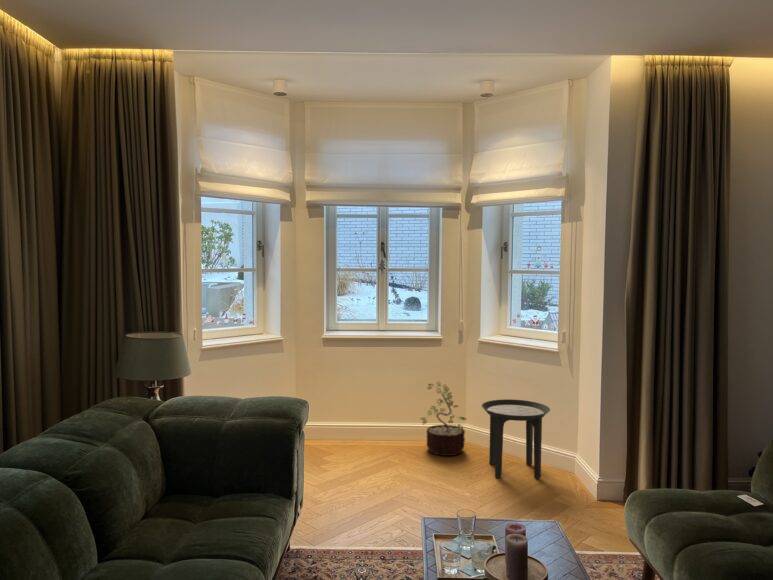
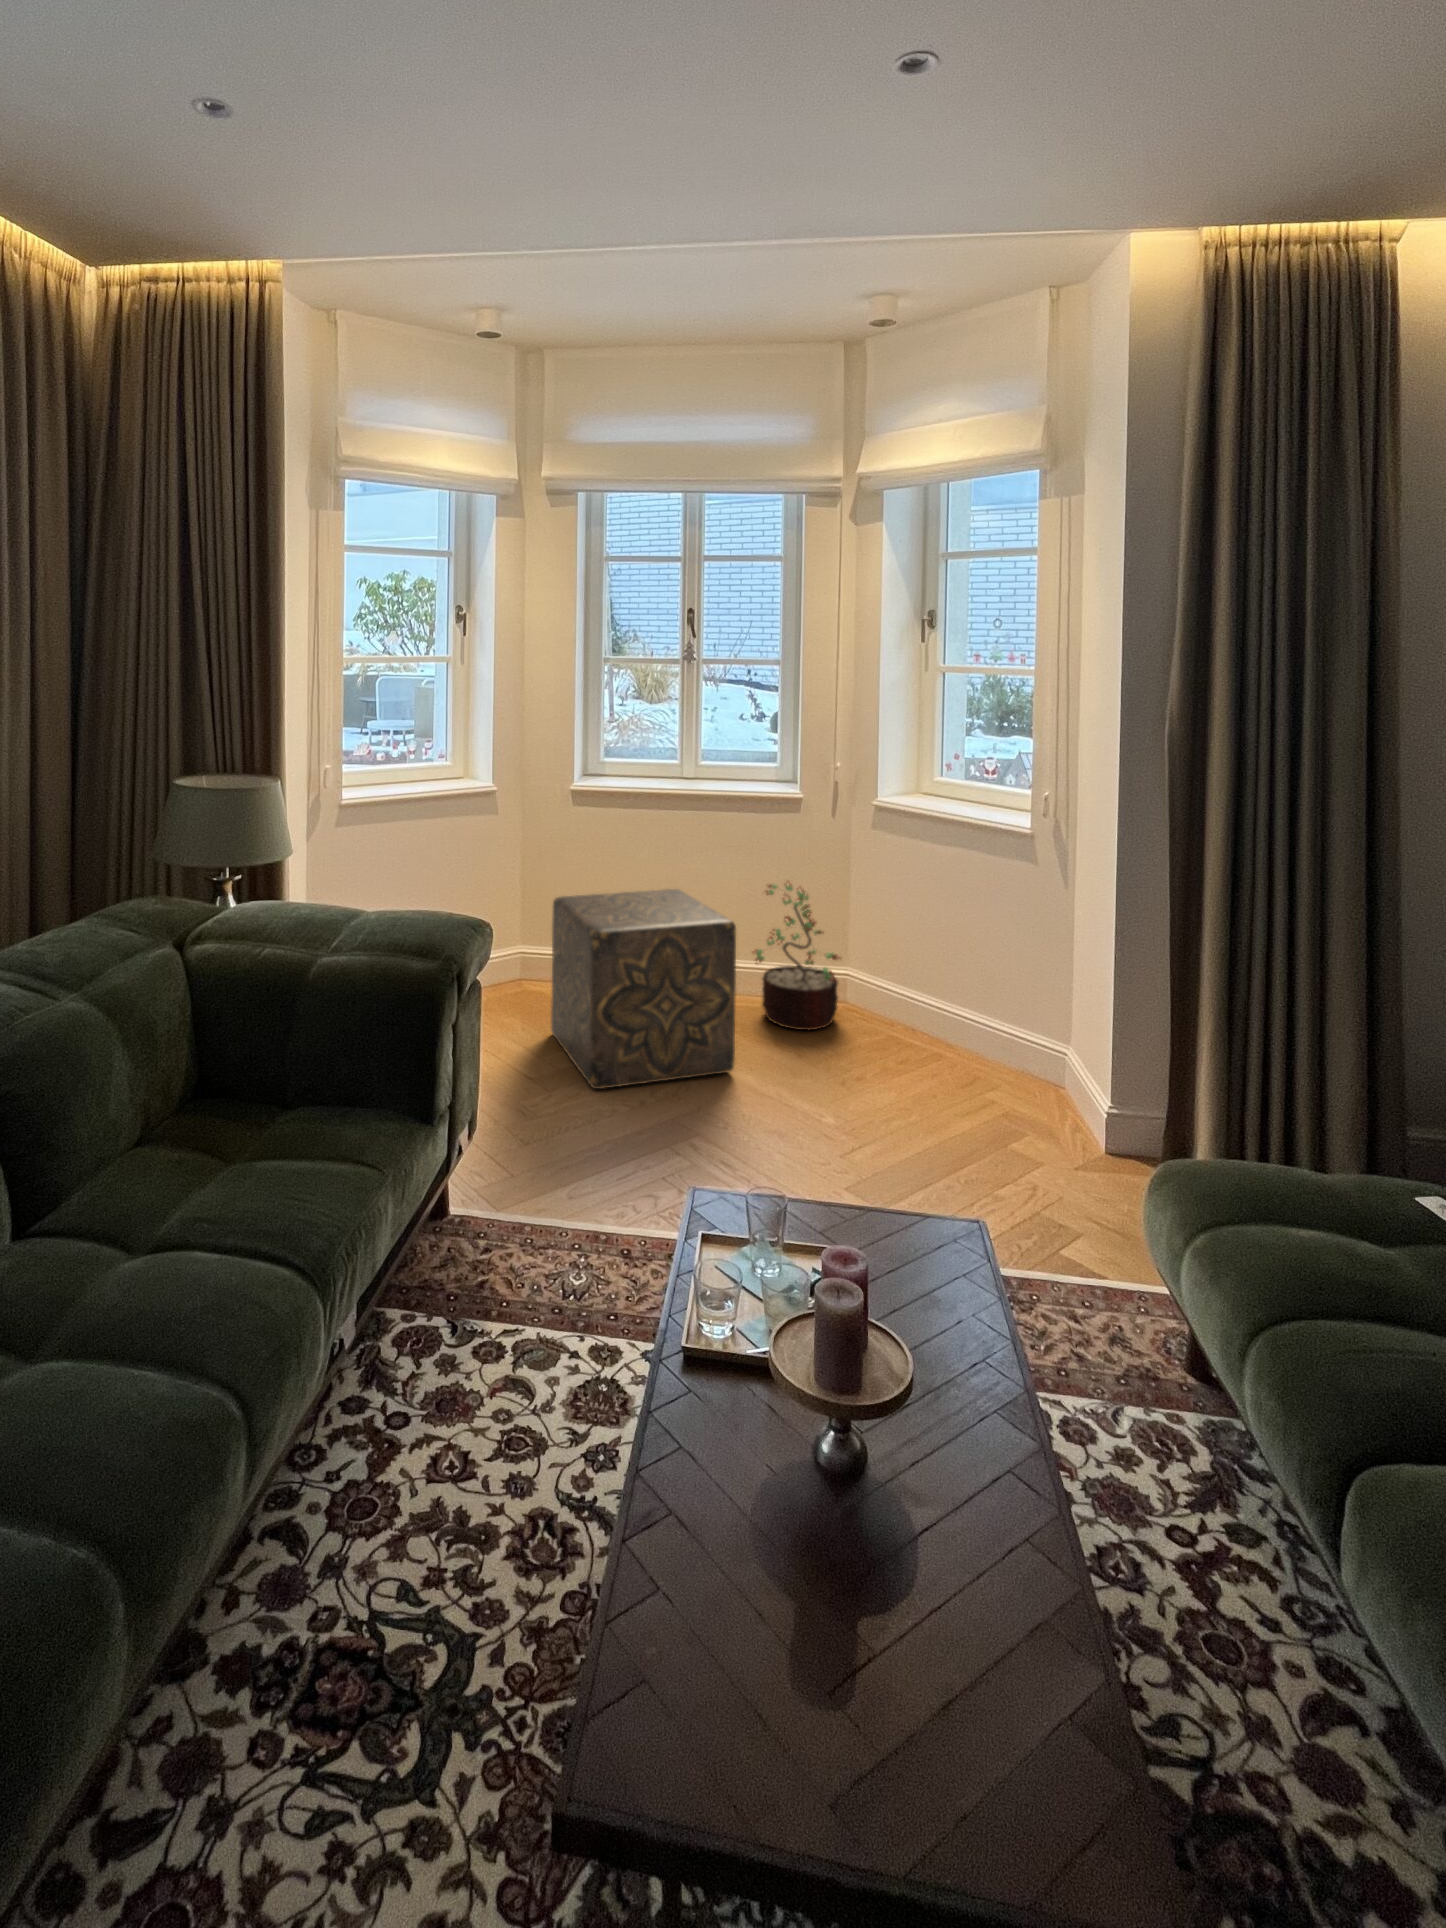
ottoman: none [321,388,419,489] -> present [551,889,736,1089]
side table: present [482,399,550,479] -> none [866,924,1008,1094]

